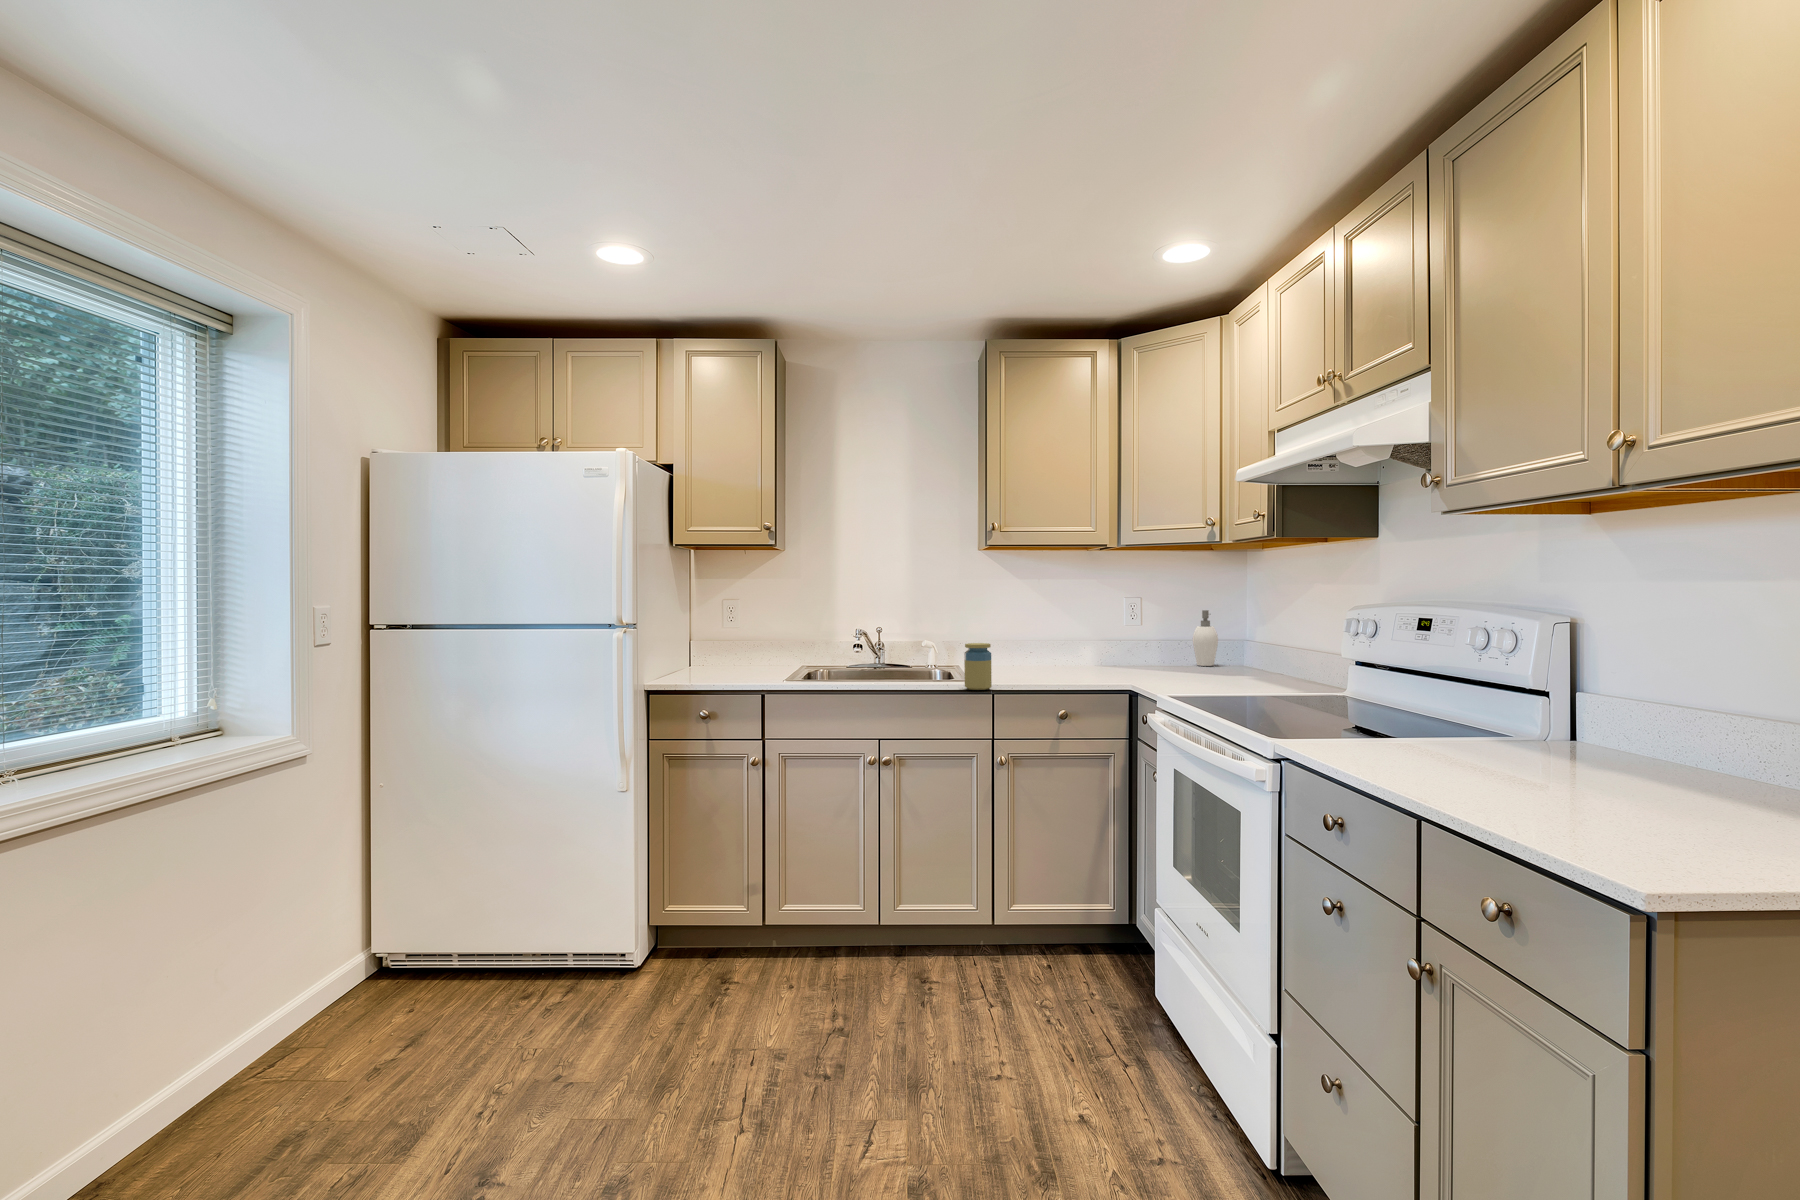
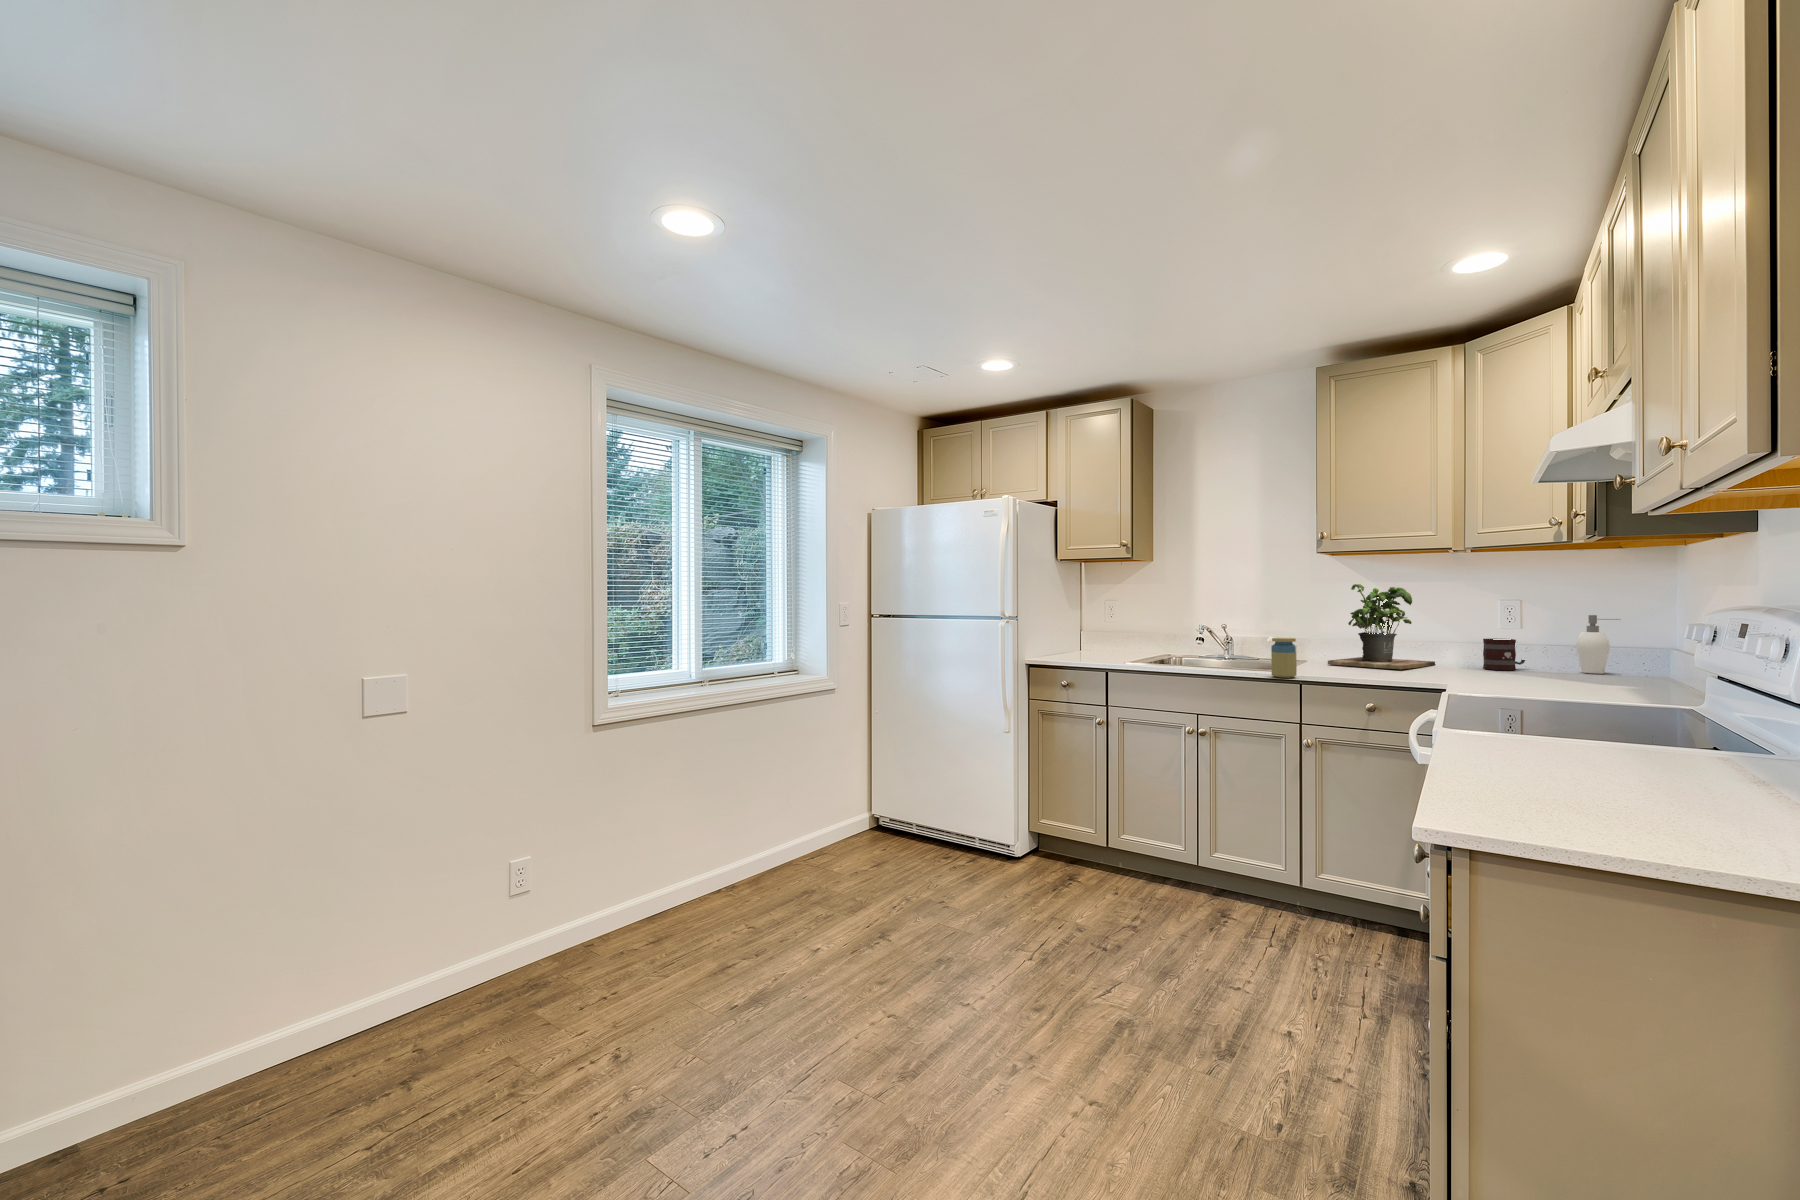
potted plant: none [987,580,1077,672] -> present [1328,584,1435,669]
mug: none [1120,635,1153,667] -> present [1483,639,1525,670]

